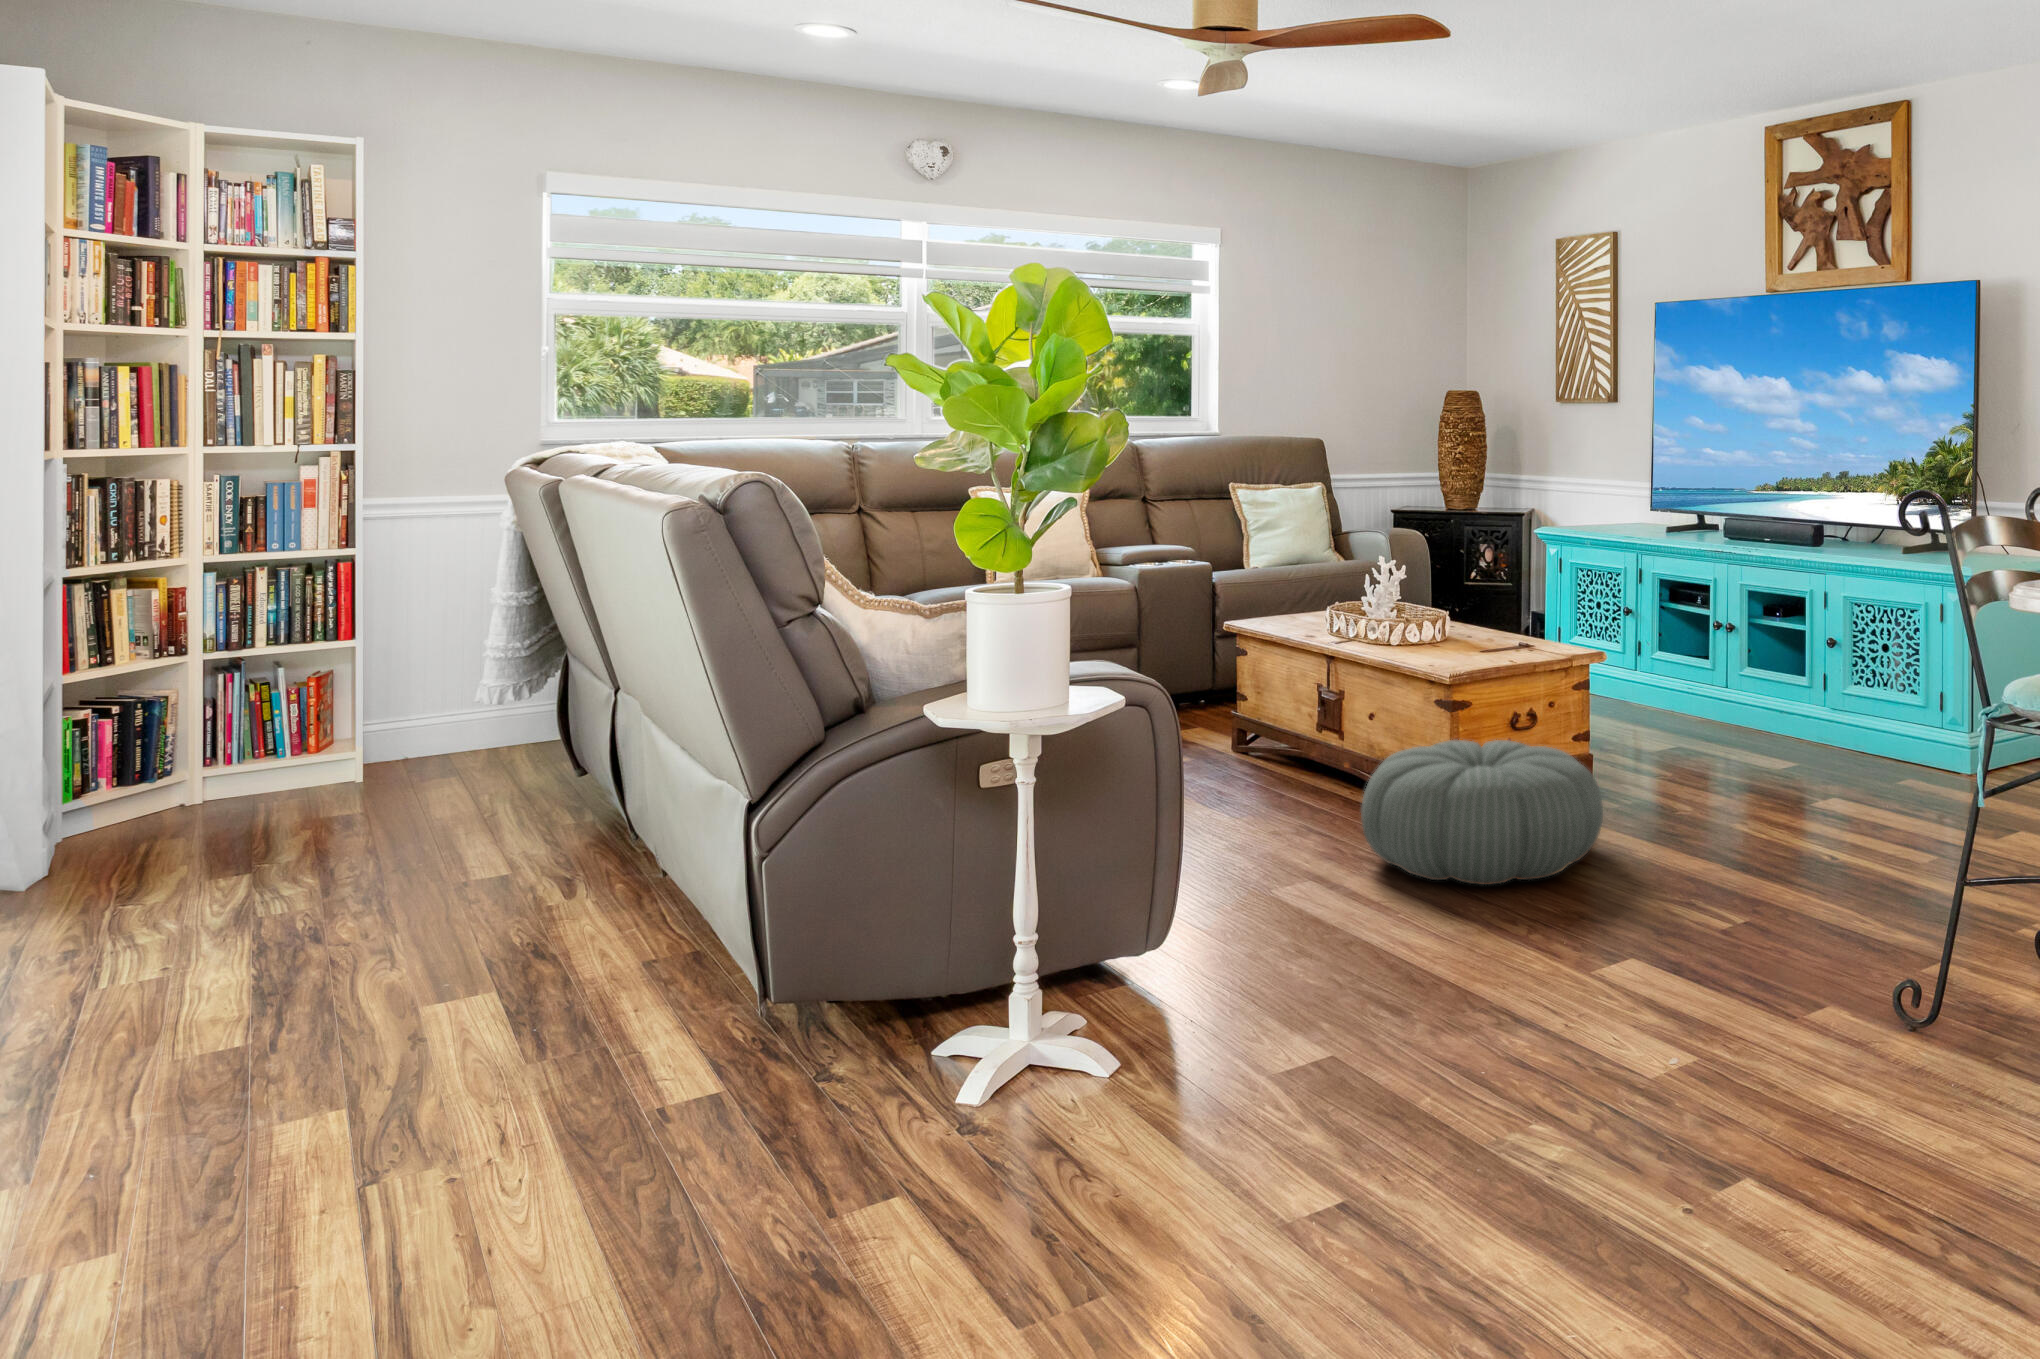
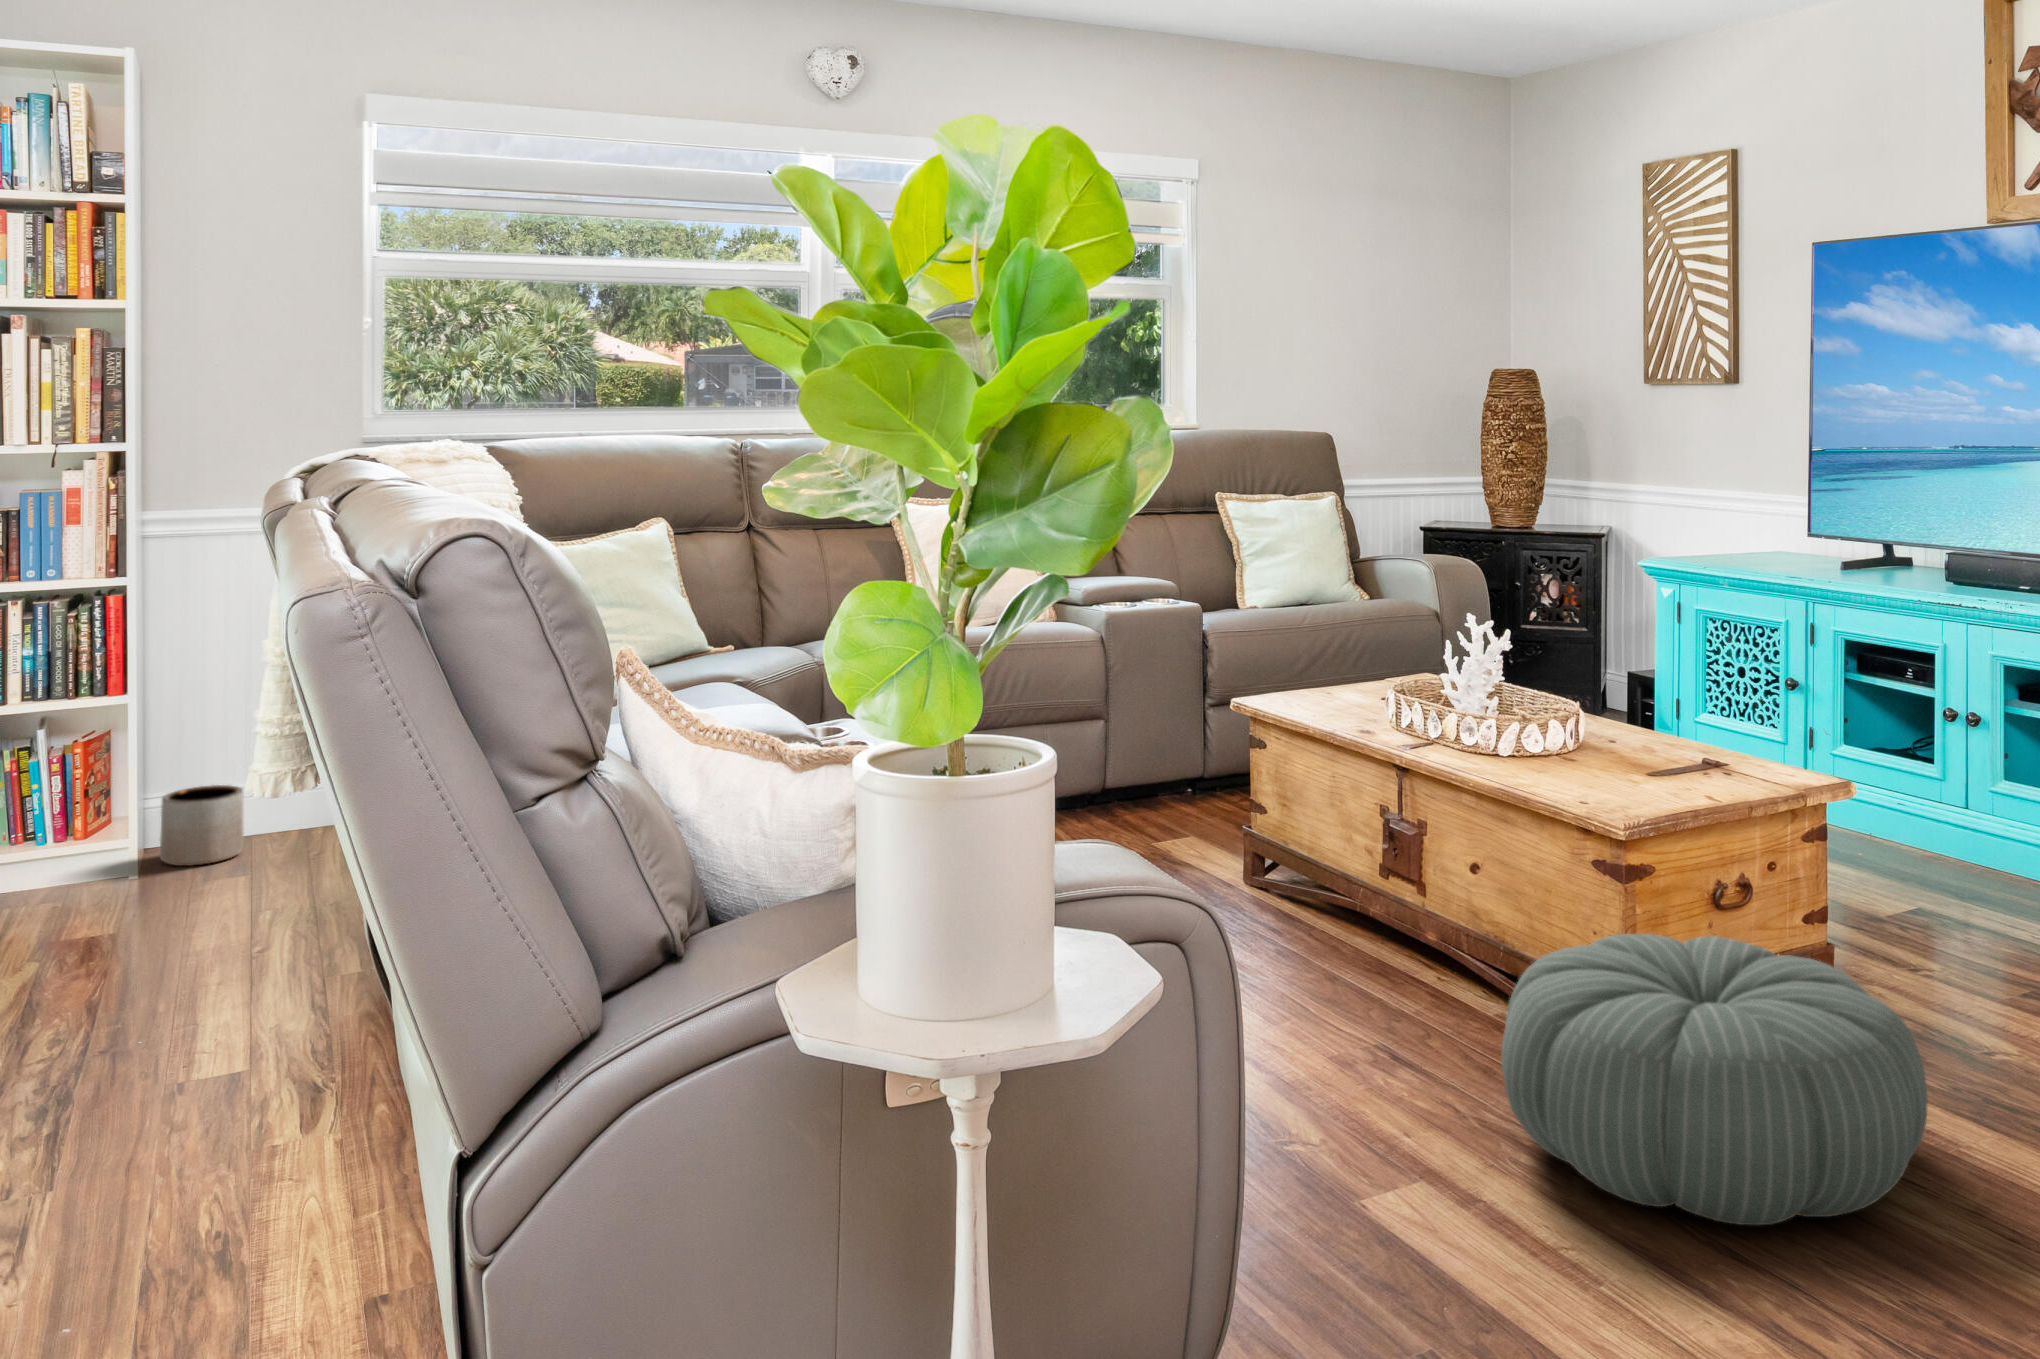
planter: none [373,713,442,774] -> present [160,785,243,866]

